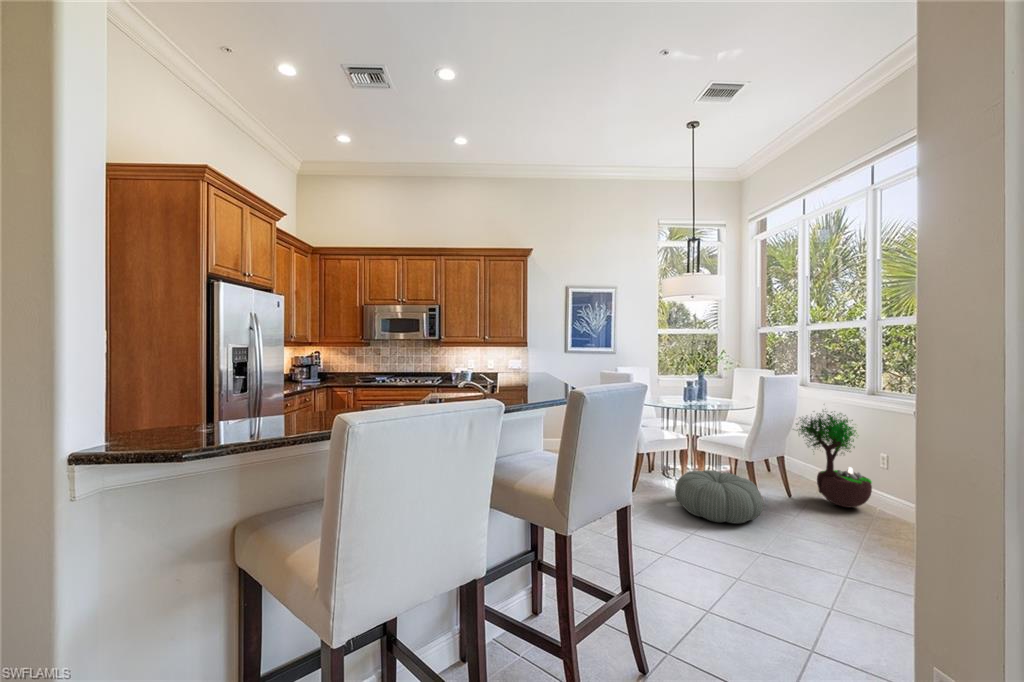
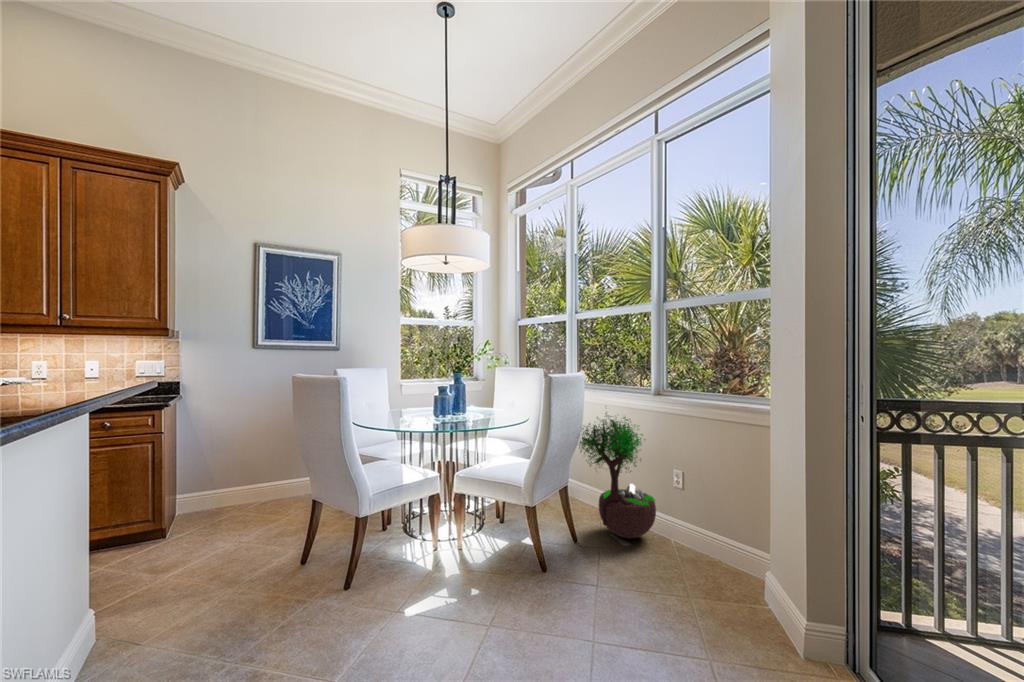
pouf: present [675,470,763,524] -> none [419,525,552,633]

